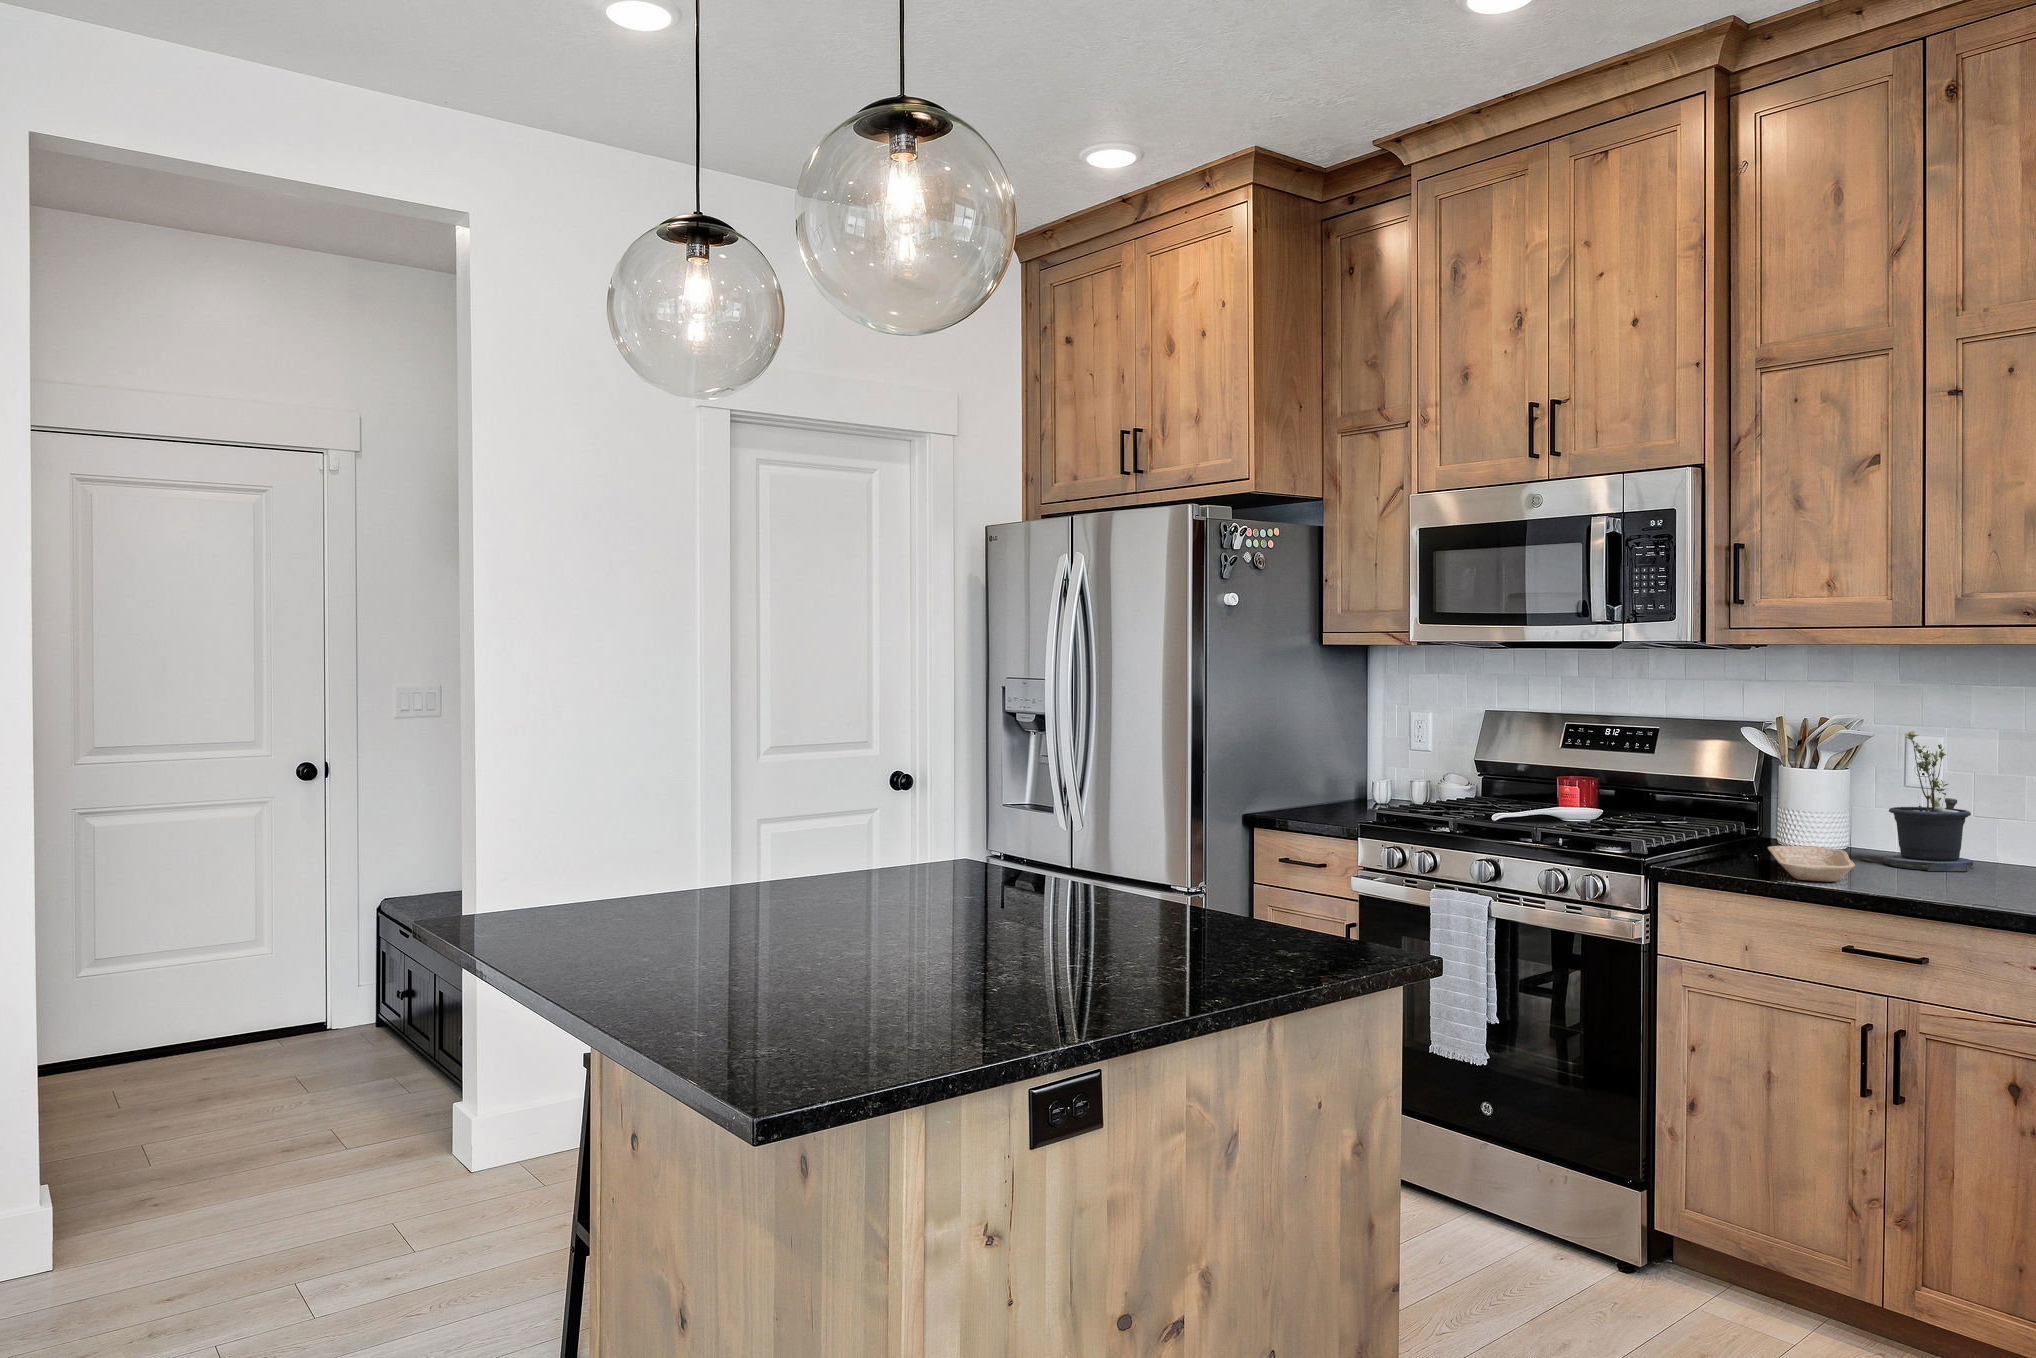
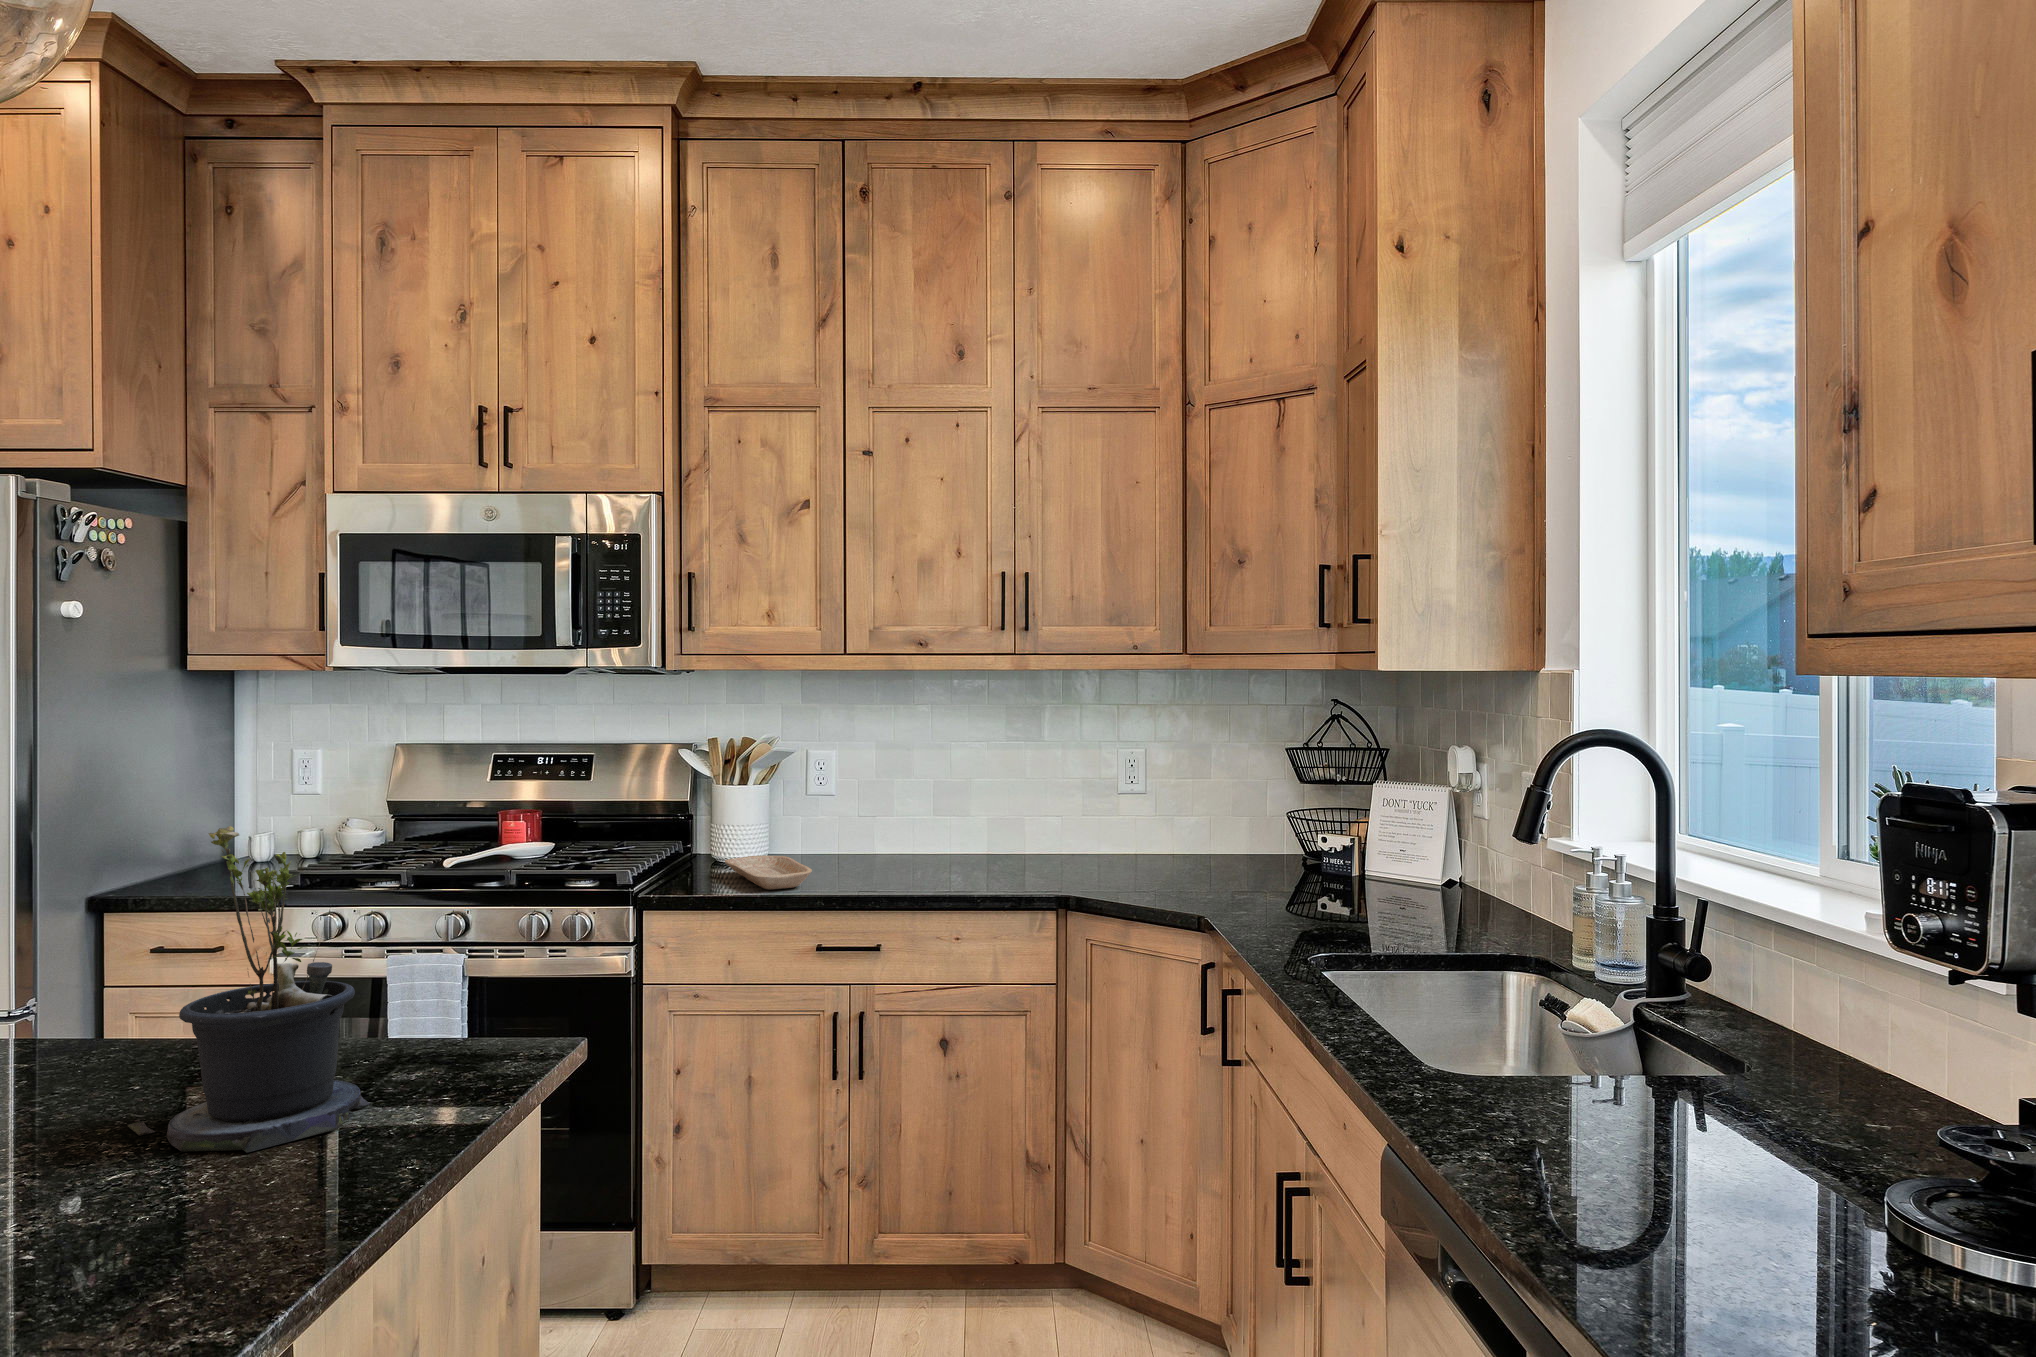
potted plant: present [1860,731,1975,871] -> present [128,826,370,1153]

